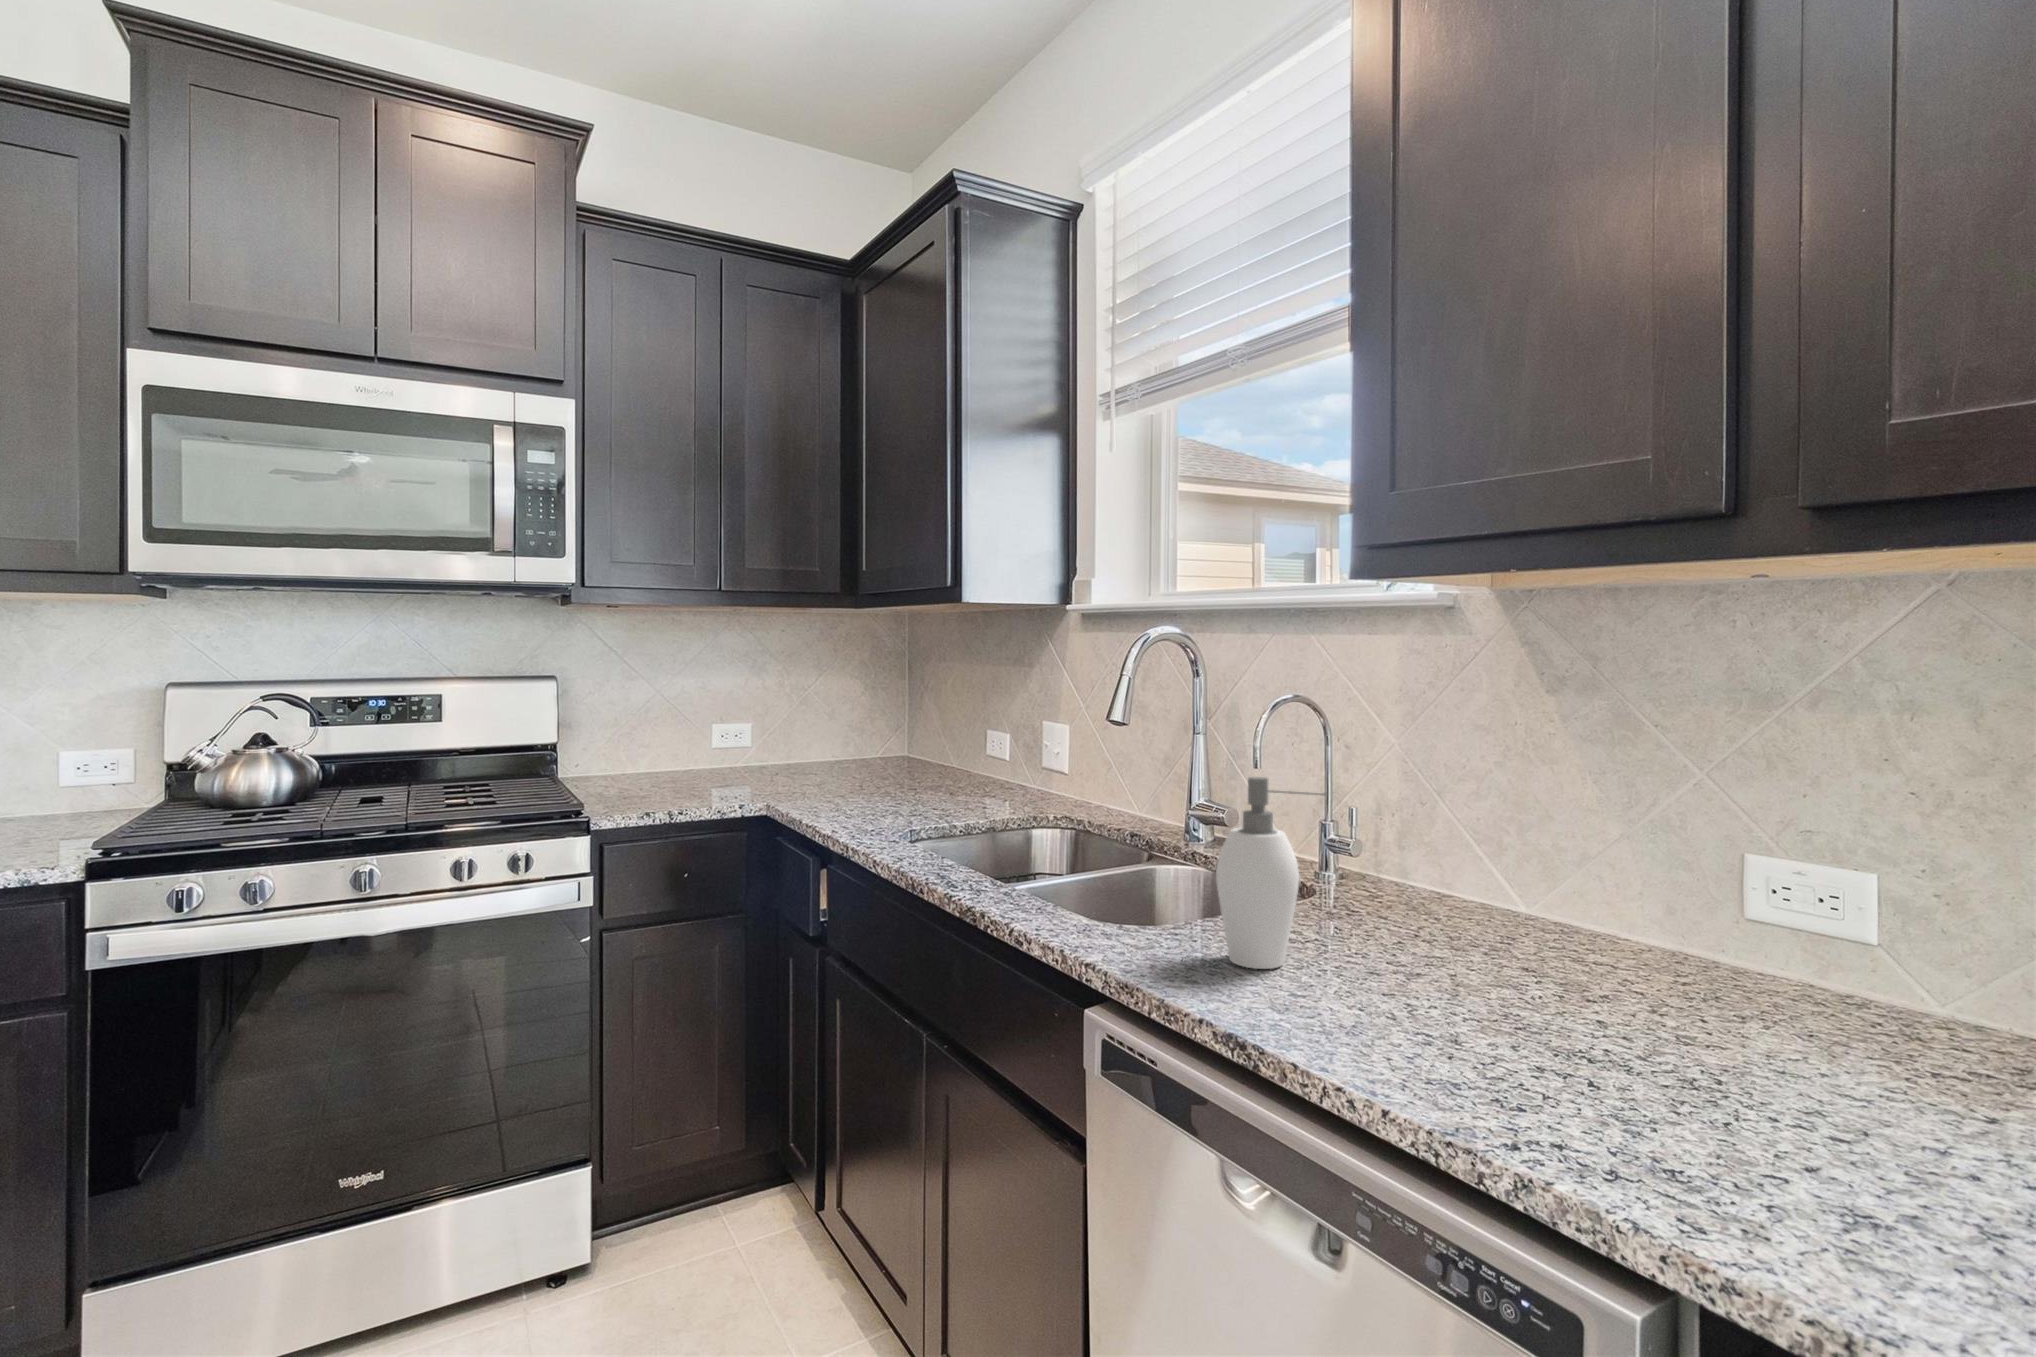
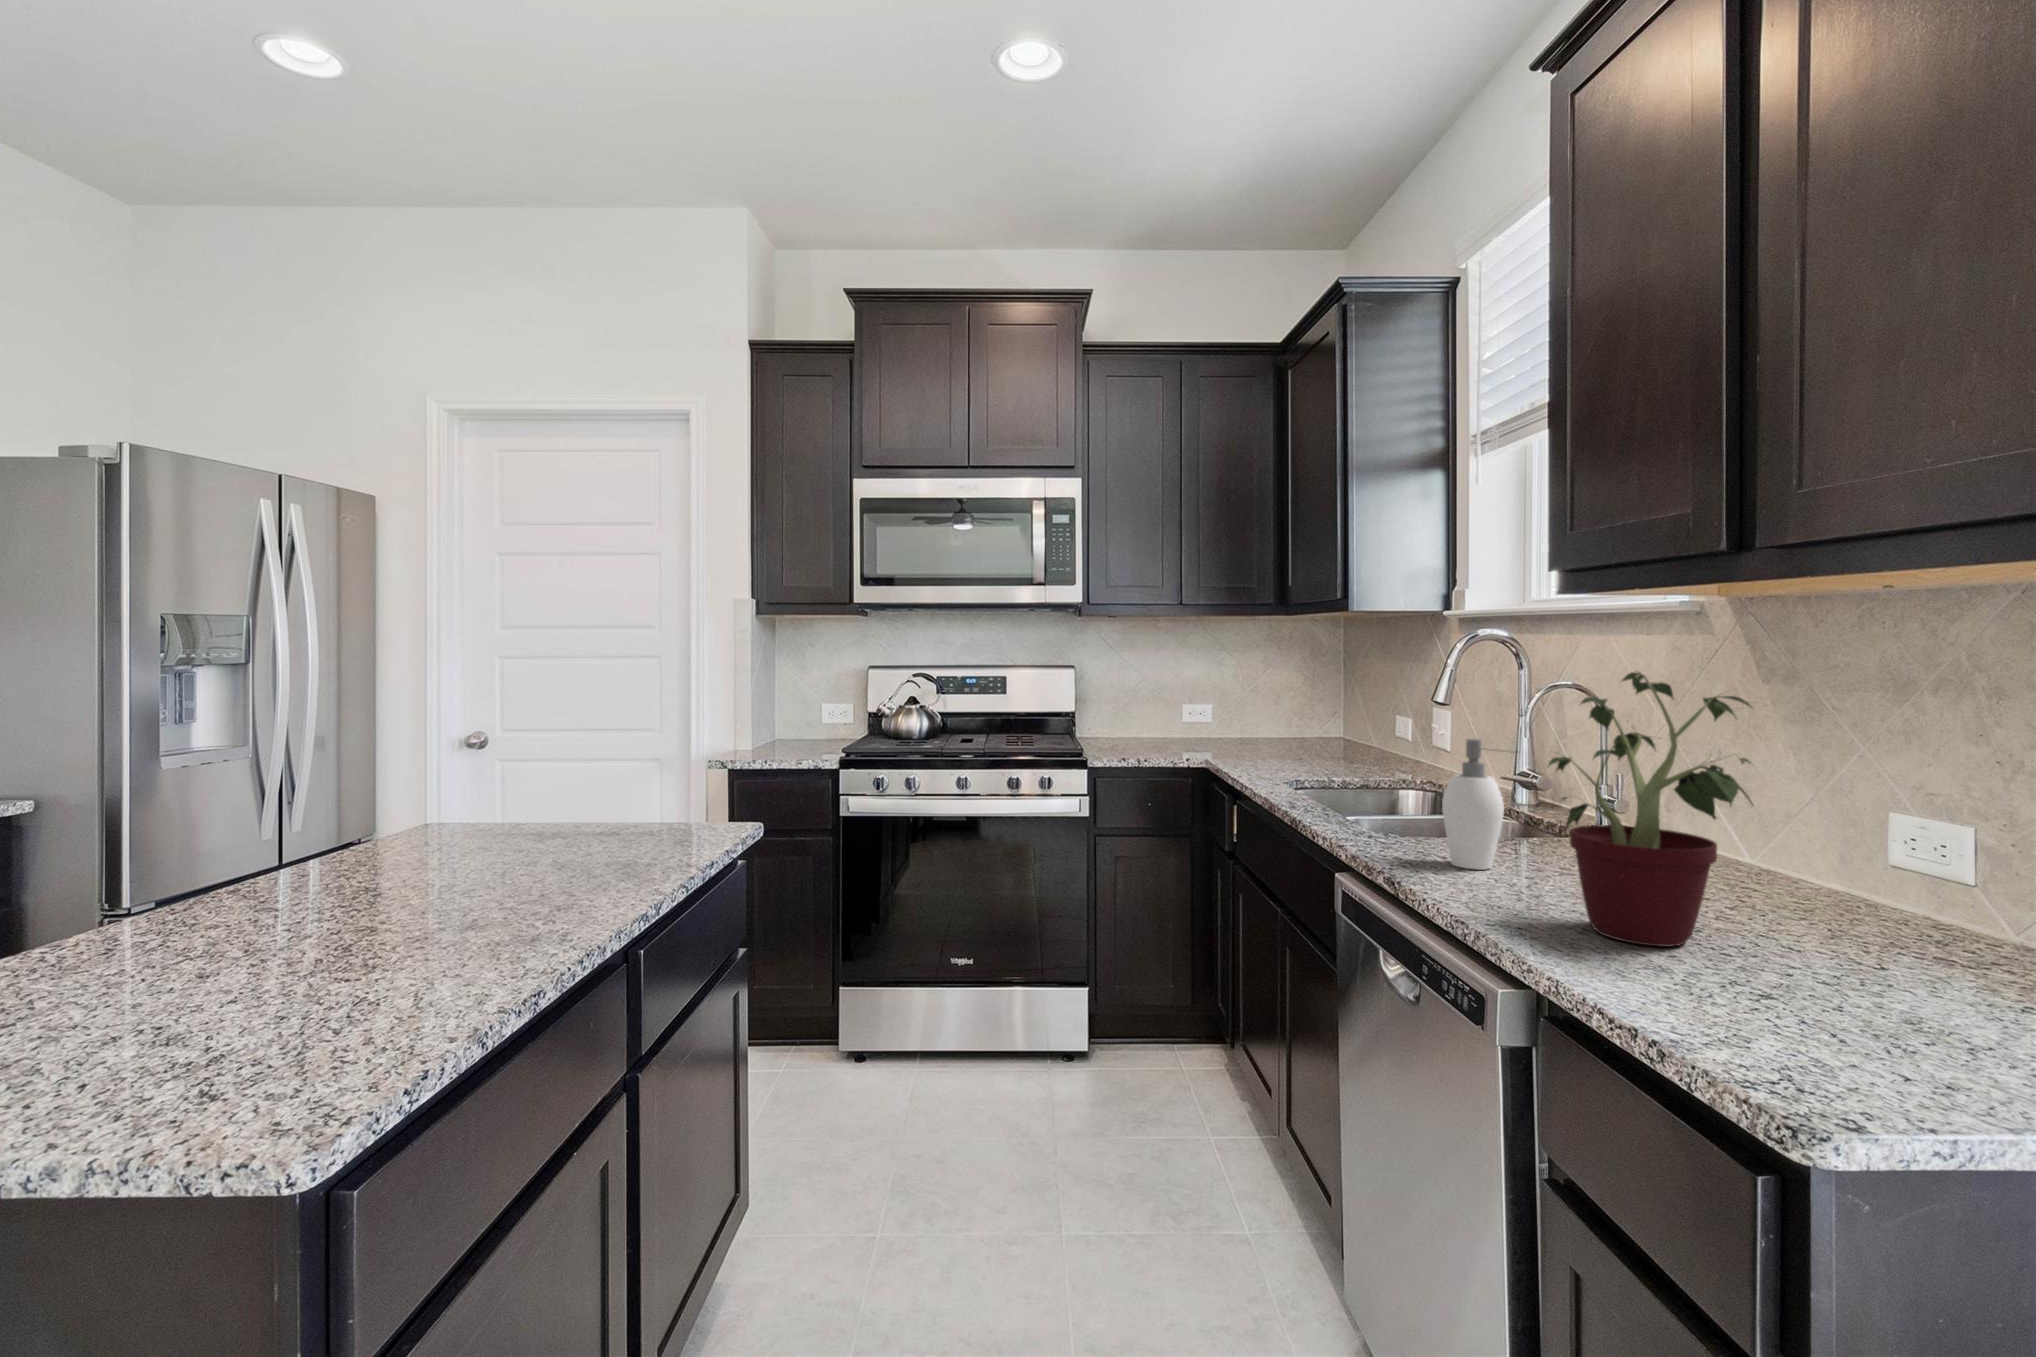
potted plant: none [1463,676,1764,1099] -> present [1549,672,1754,947]

